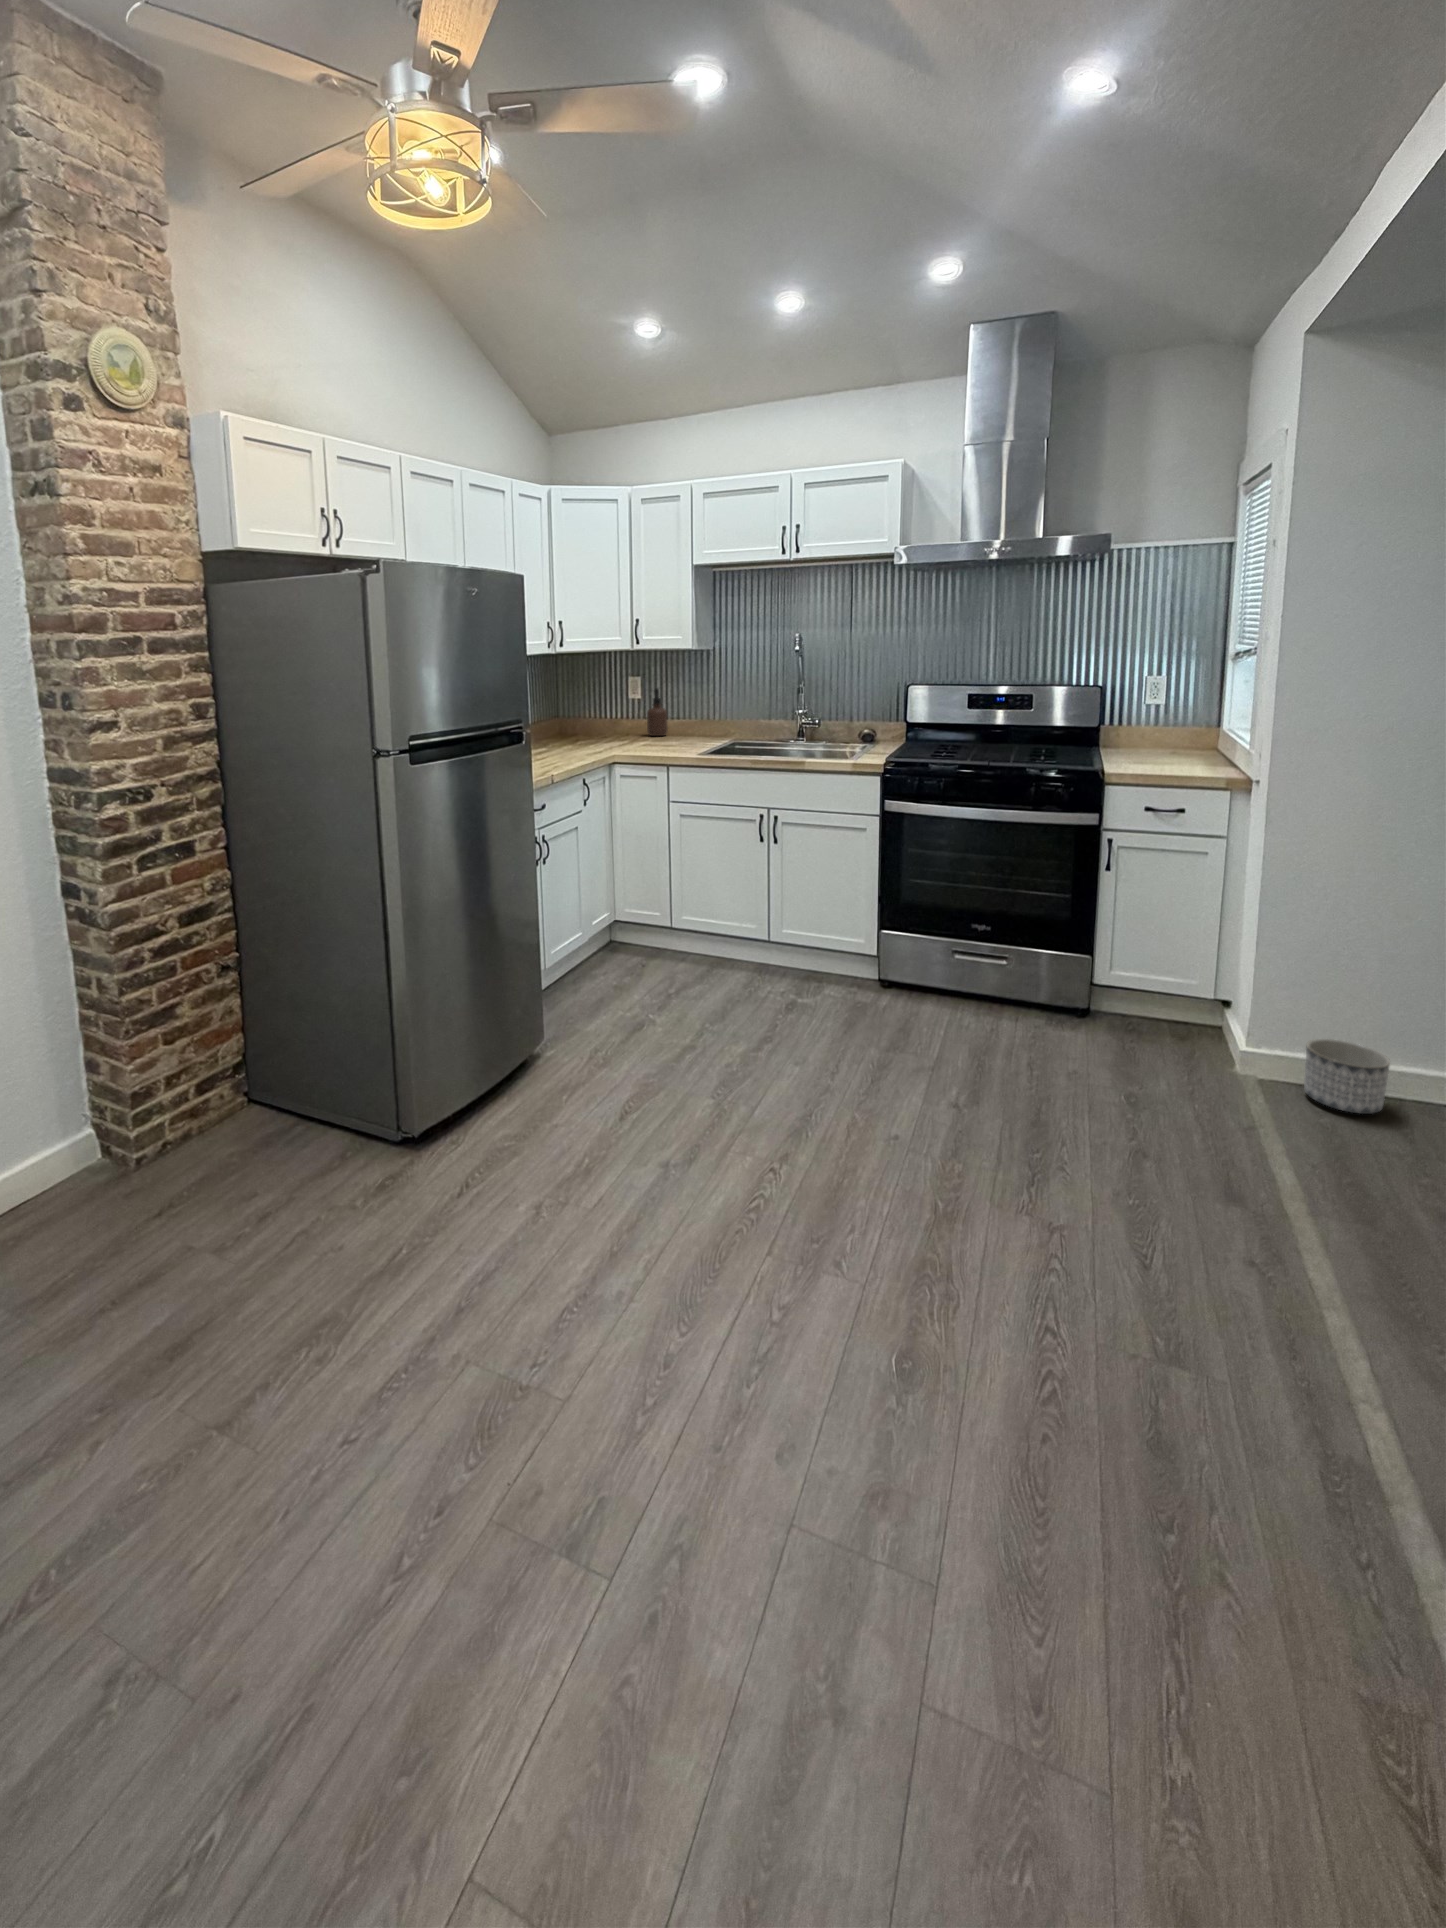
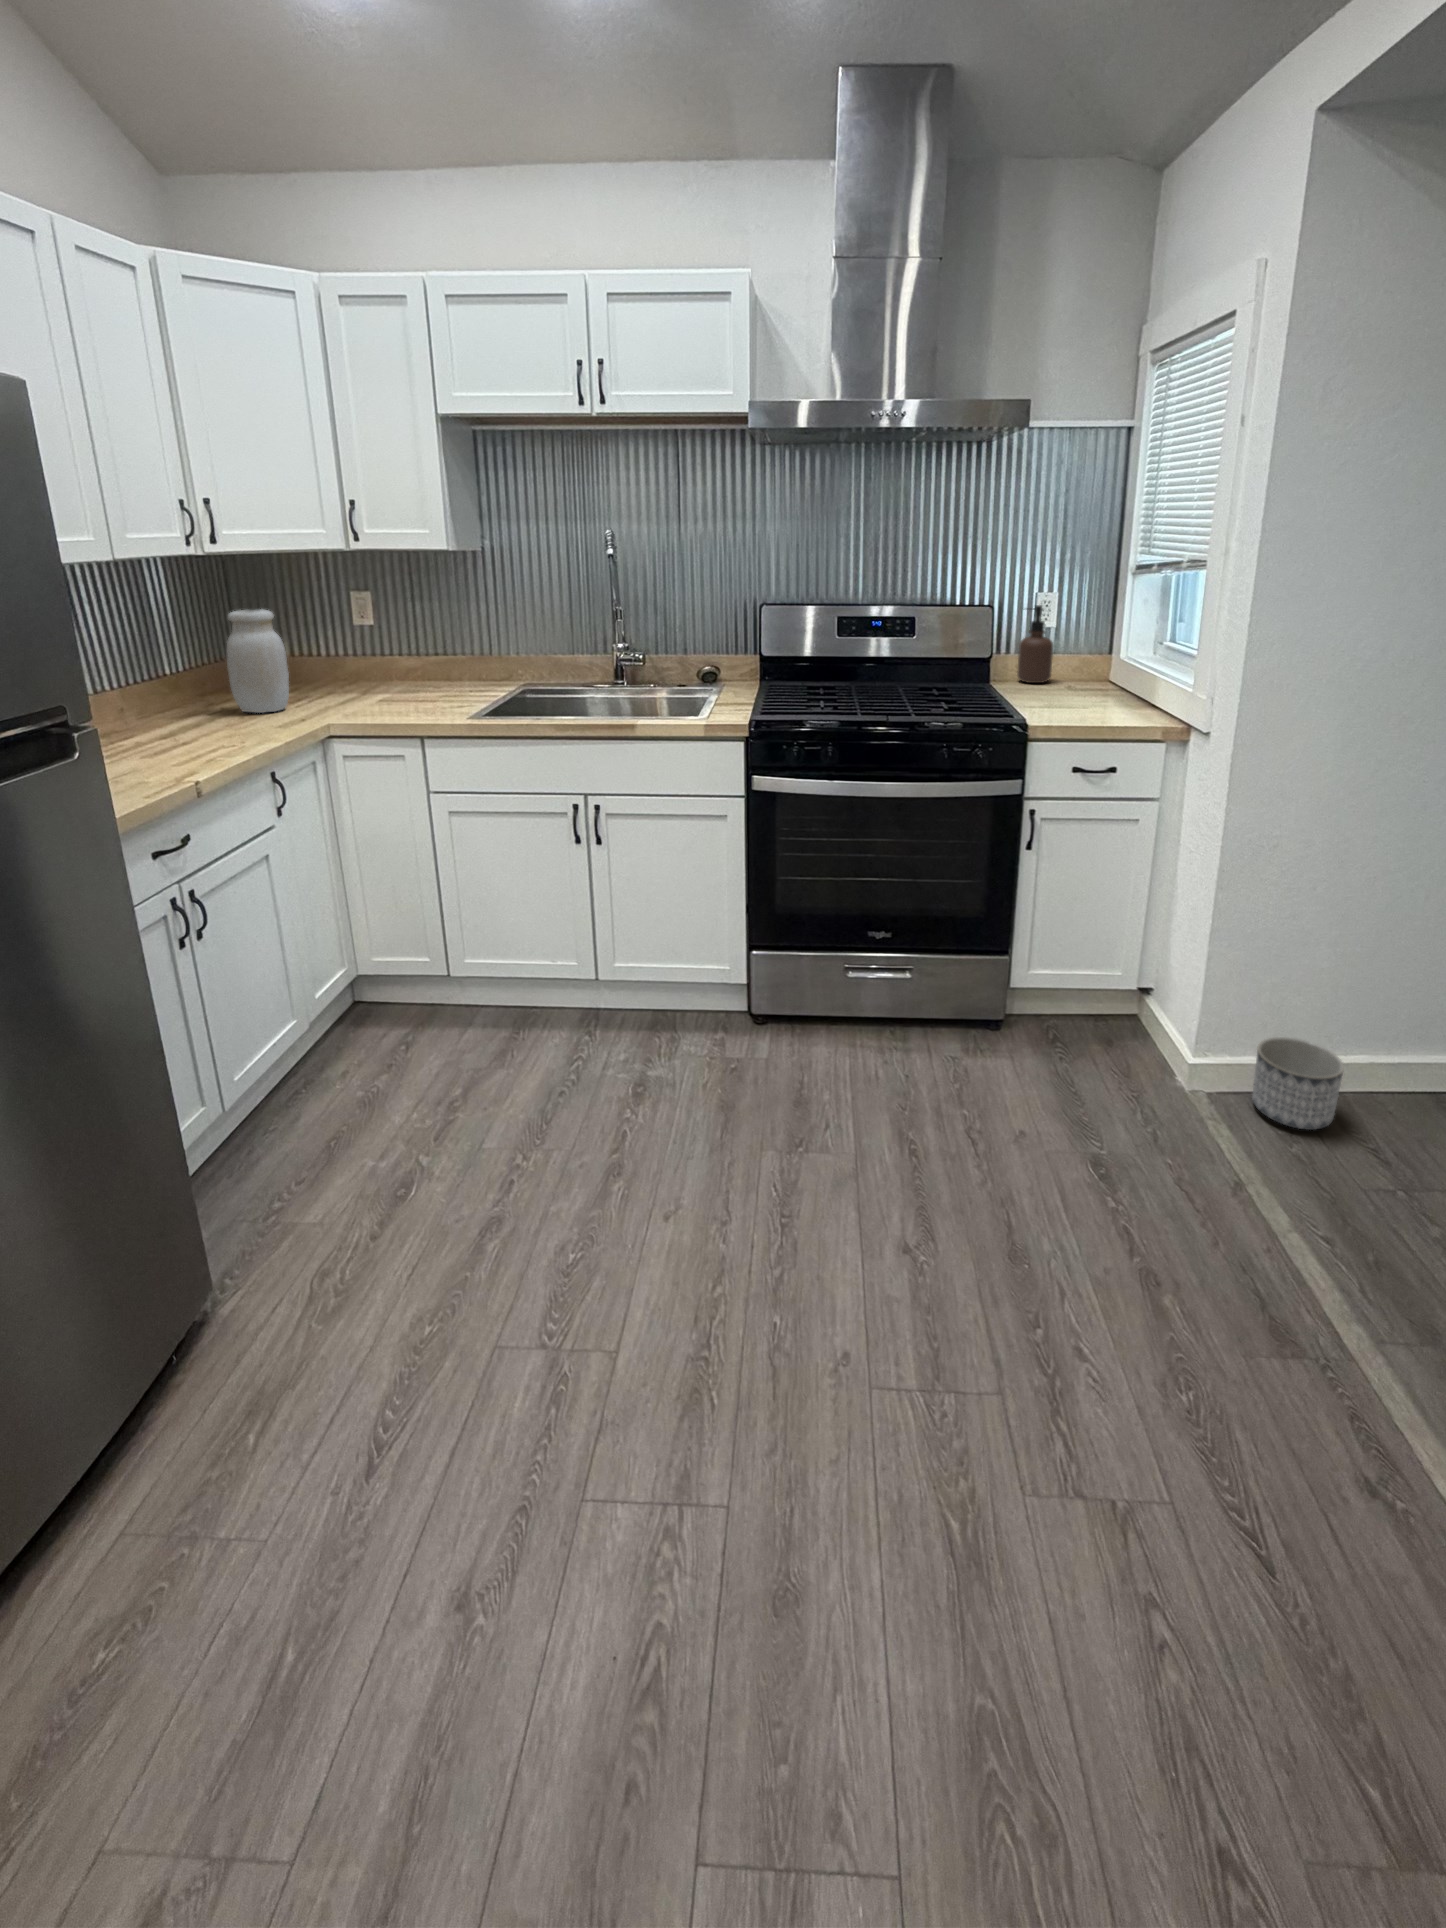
jar: none [560,687,592,749] -> present [227,610,289,713]
soap dispenser: present [647,689,668,736] -> present [1017,605,1053,683]

